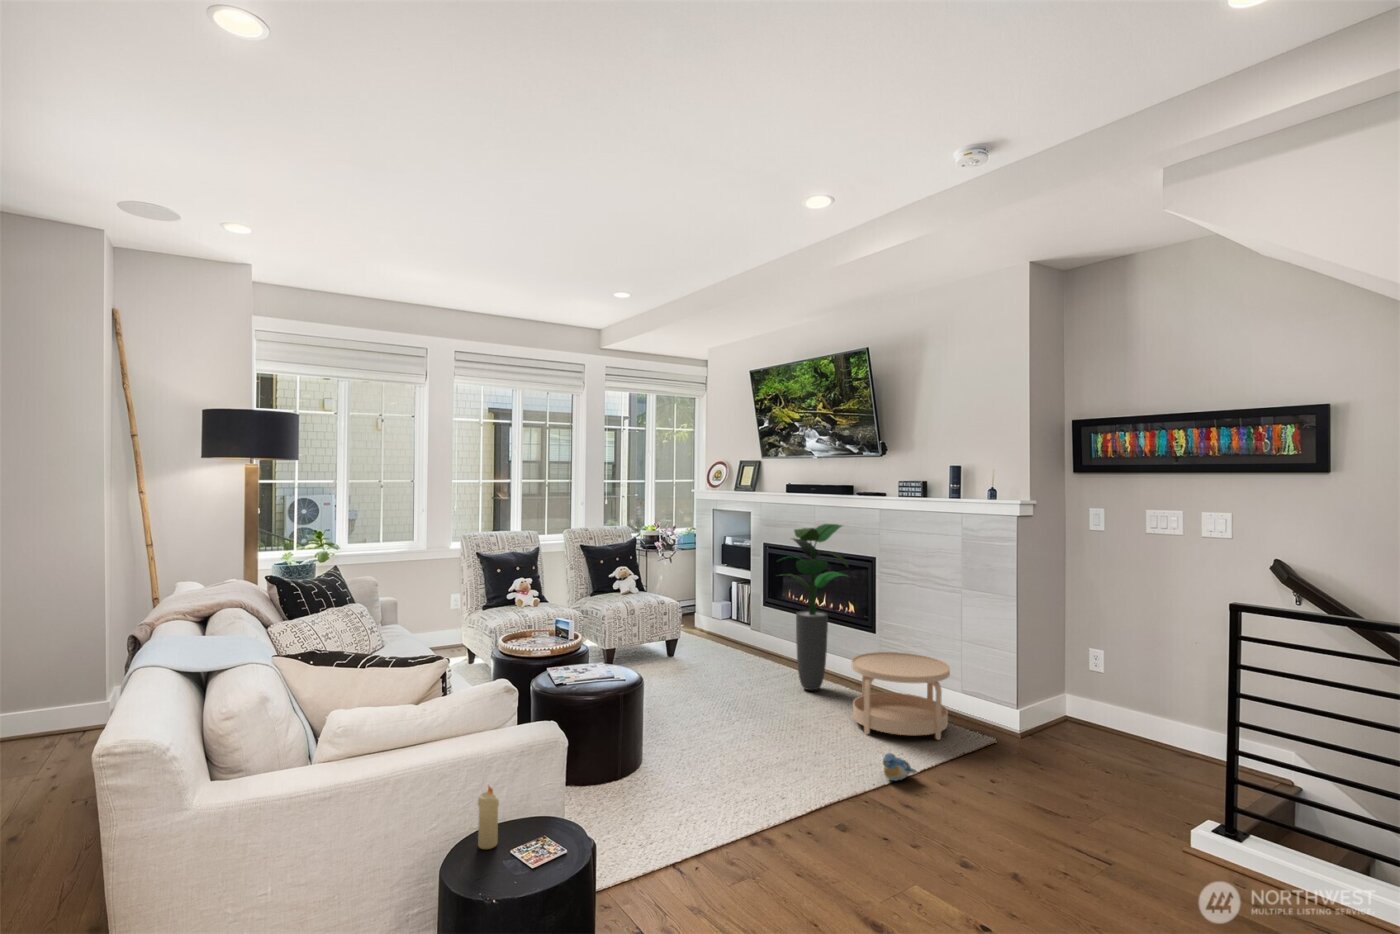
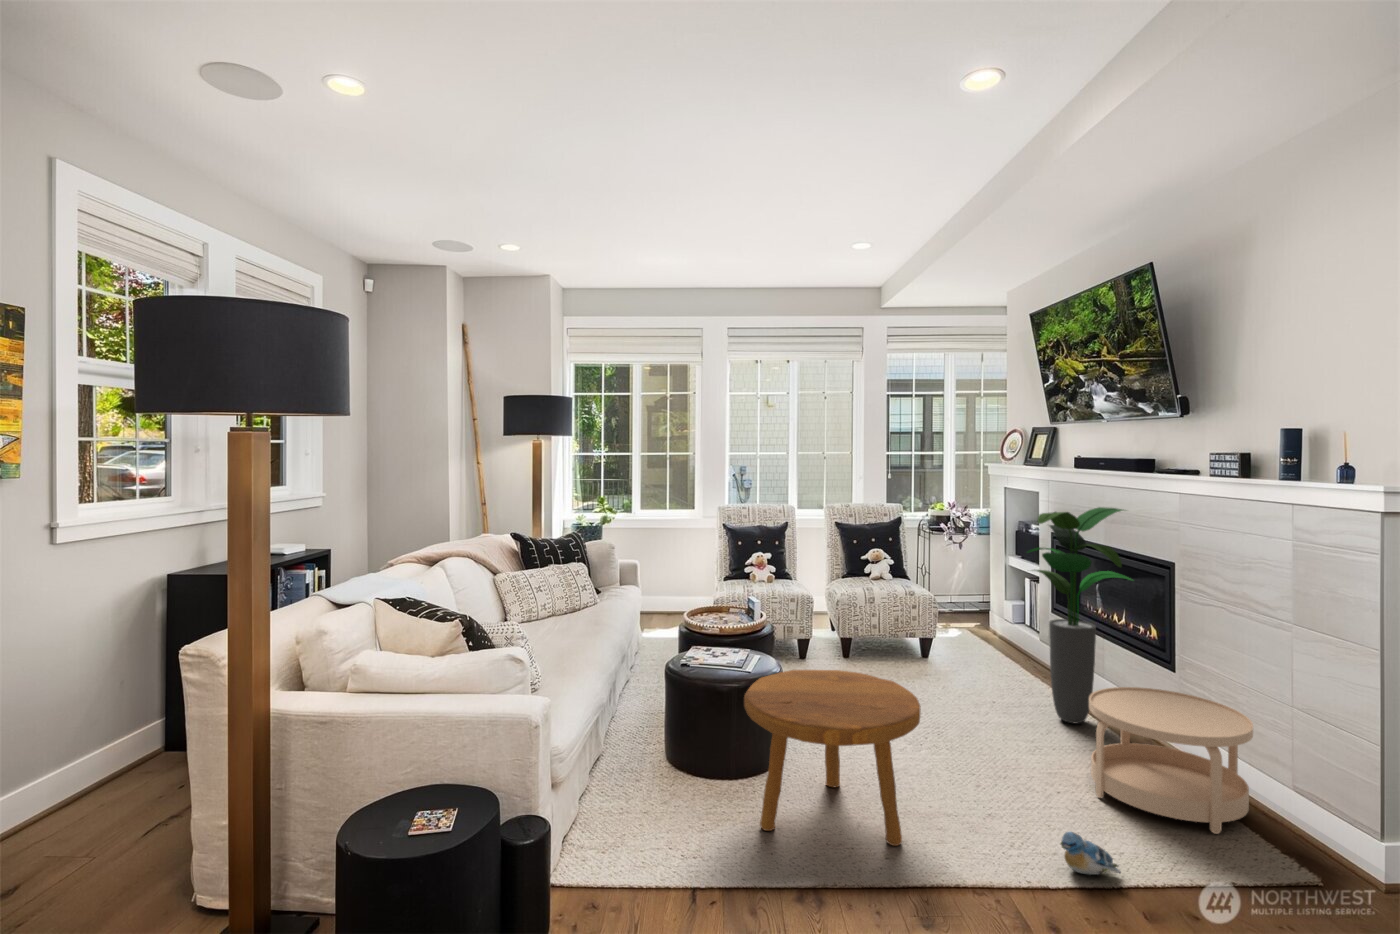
footstool: none [649,668,793,811] -> present [744,670,921,846]
candle: present [478,786,499,849] -> none [399,749,421,813]

